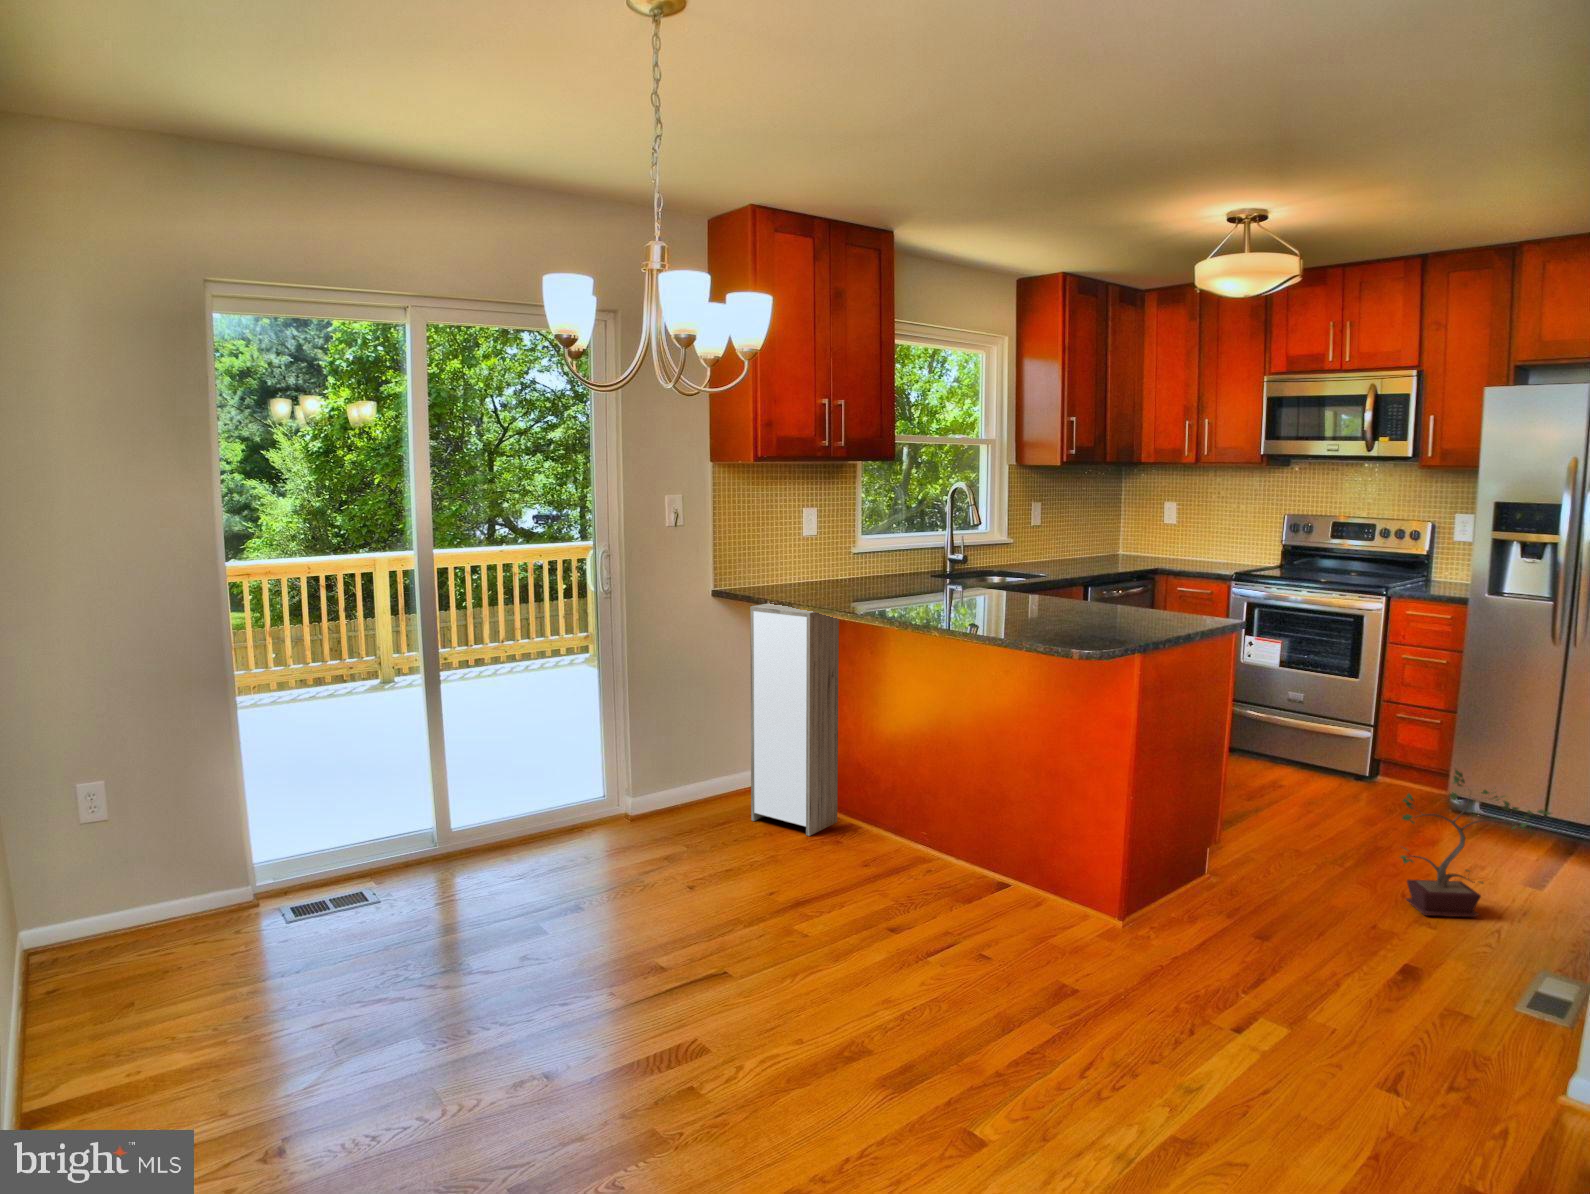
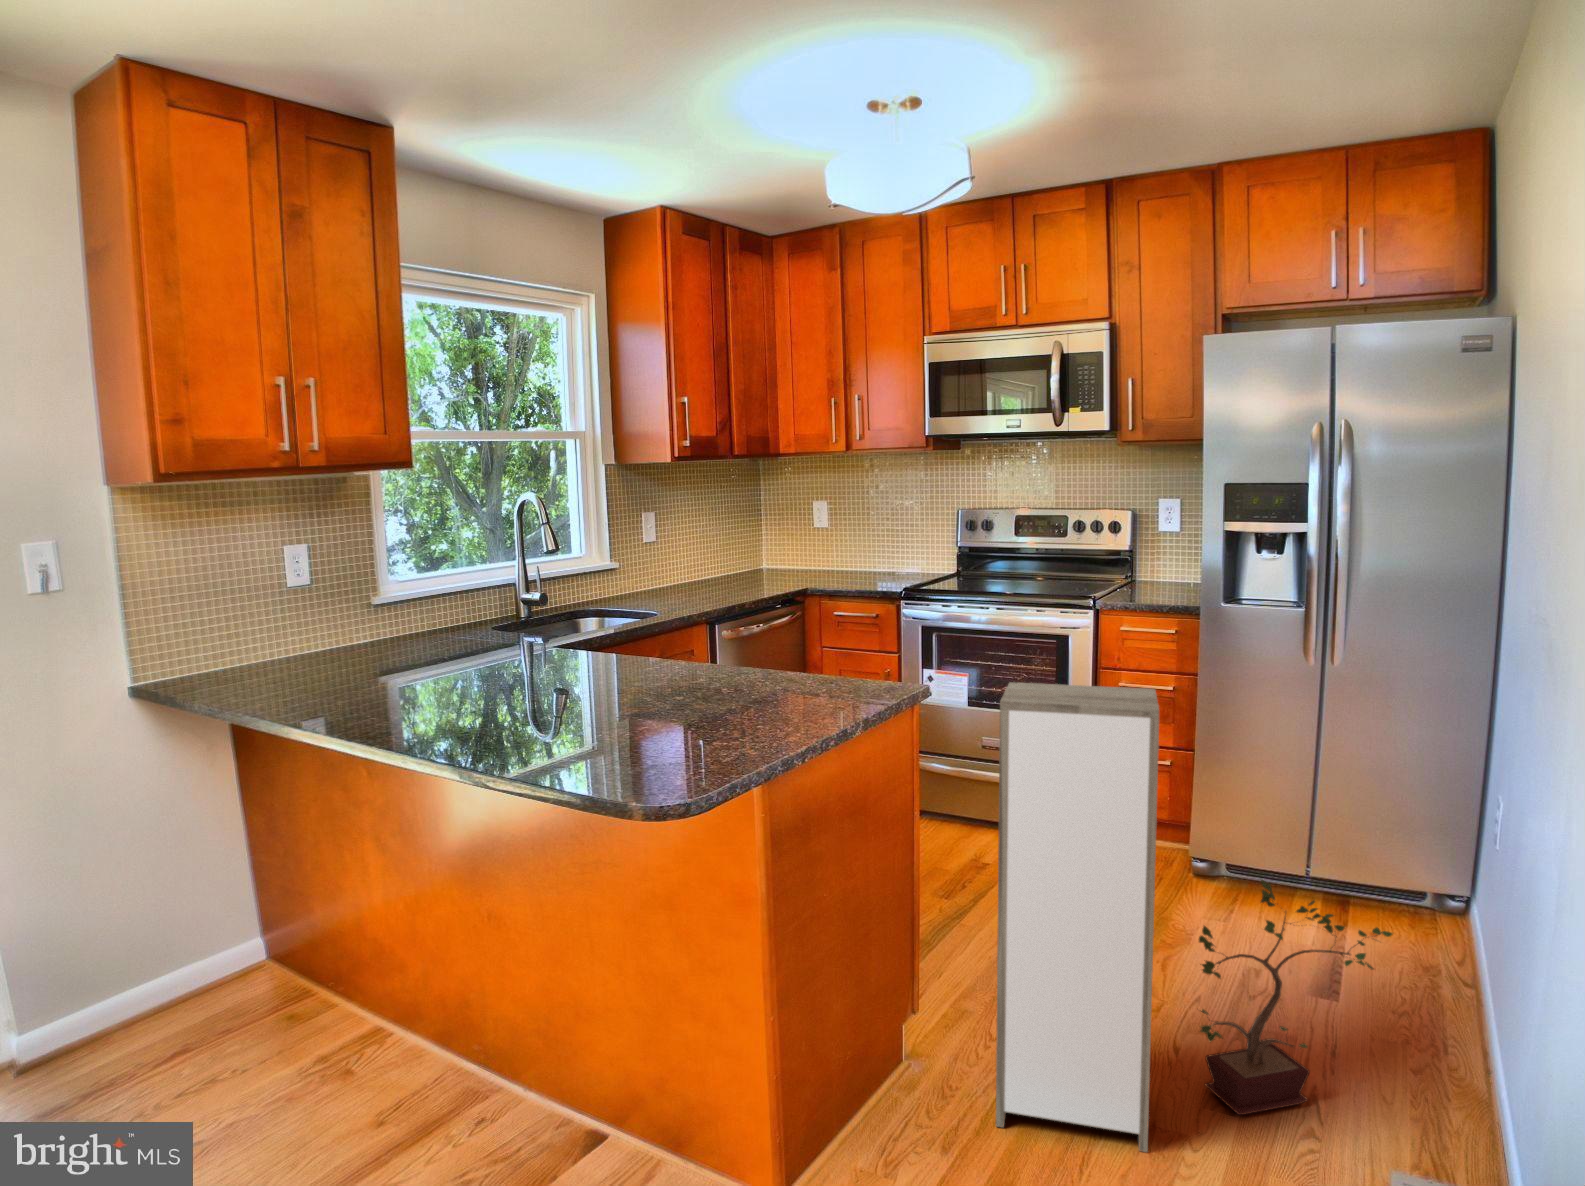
storage cabinet: present [750,603,839,836] -> present [996,682,1159,1152]

